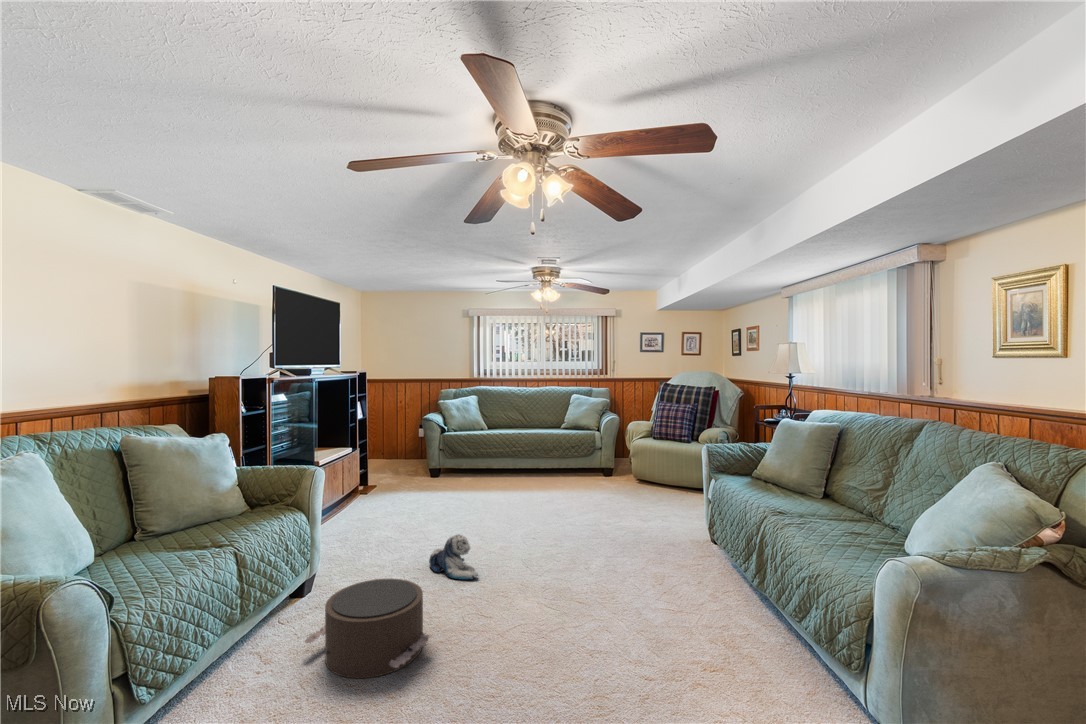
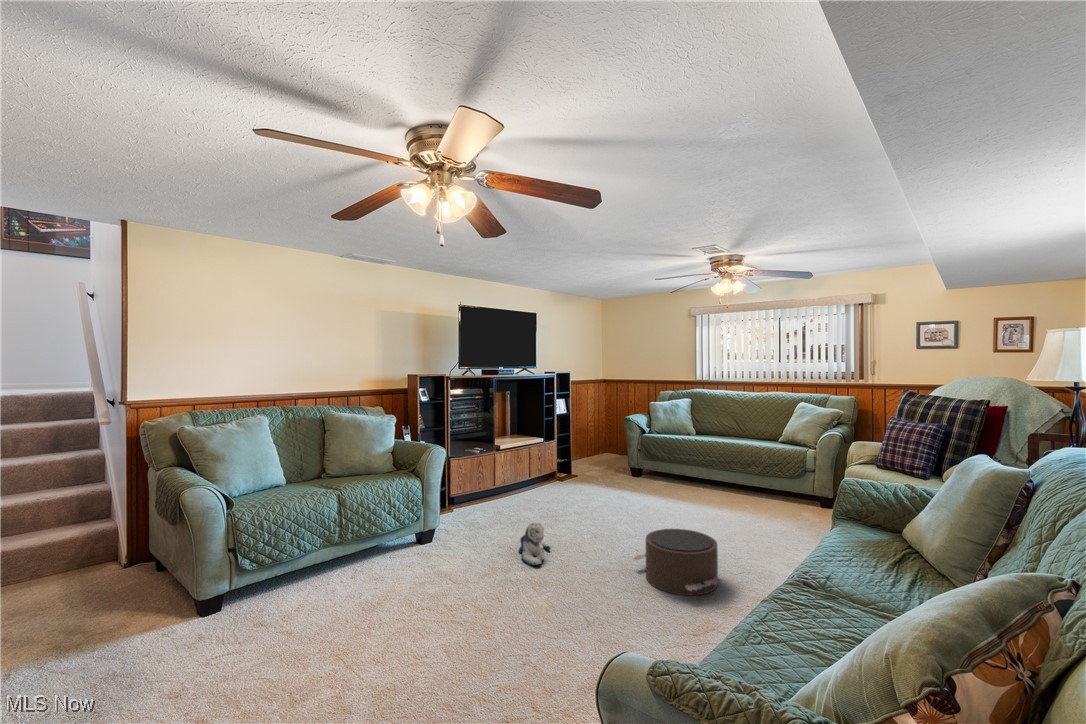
pouf: present [304,579,430,678] -> present [634,529,720,595]

